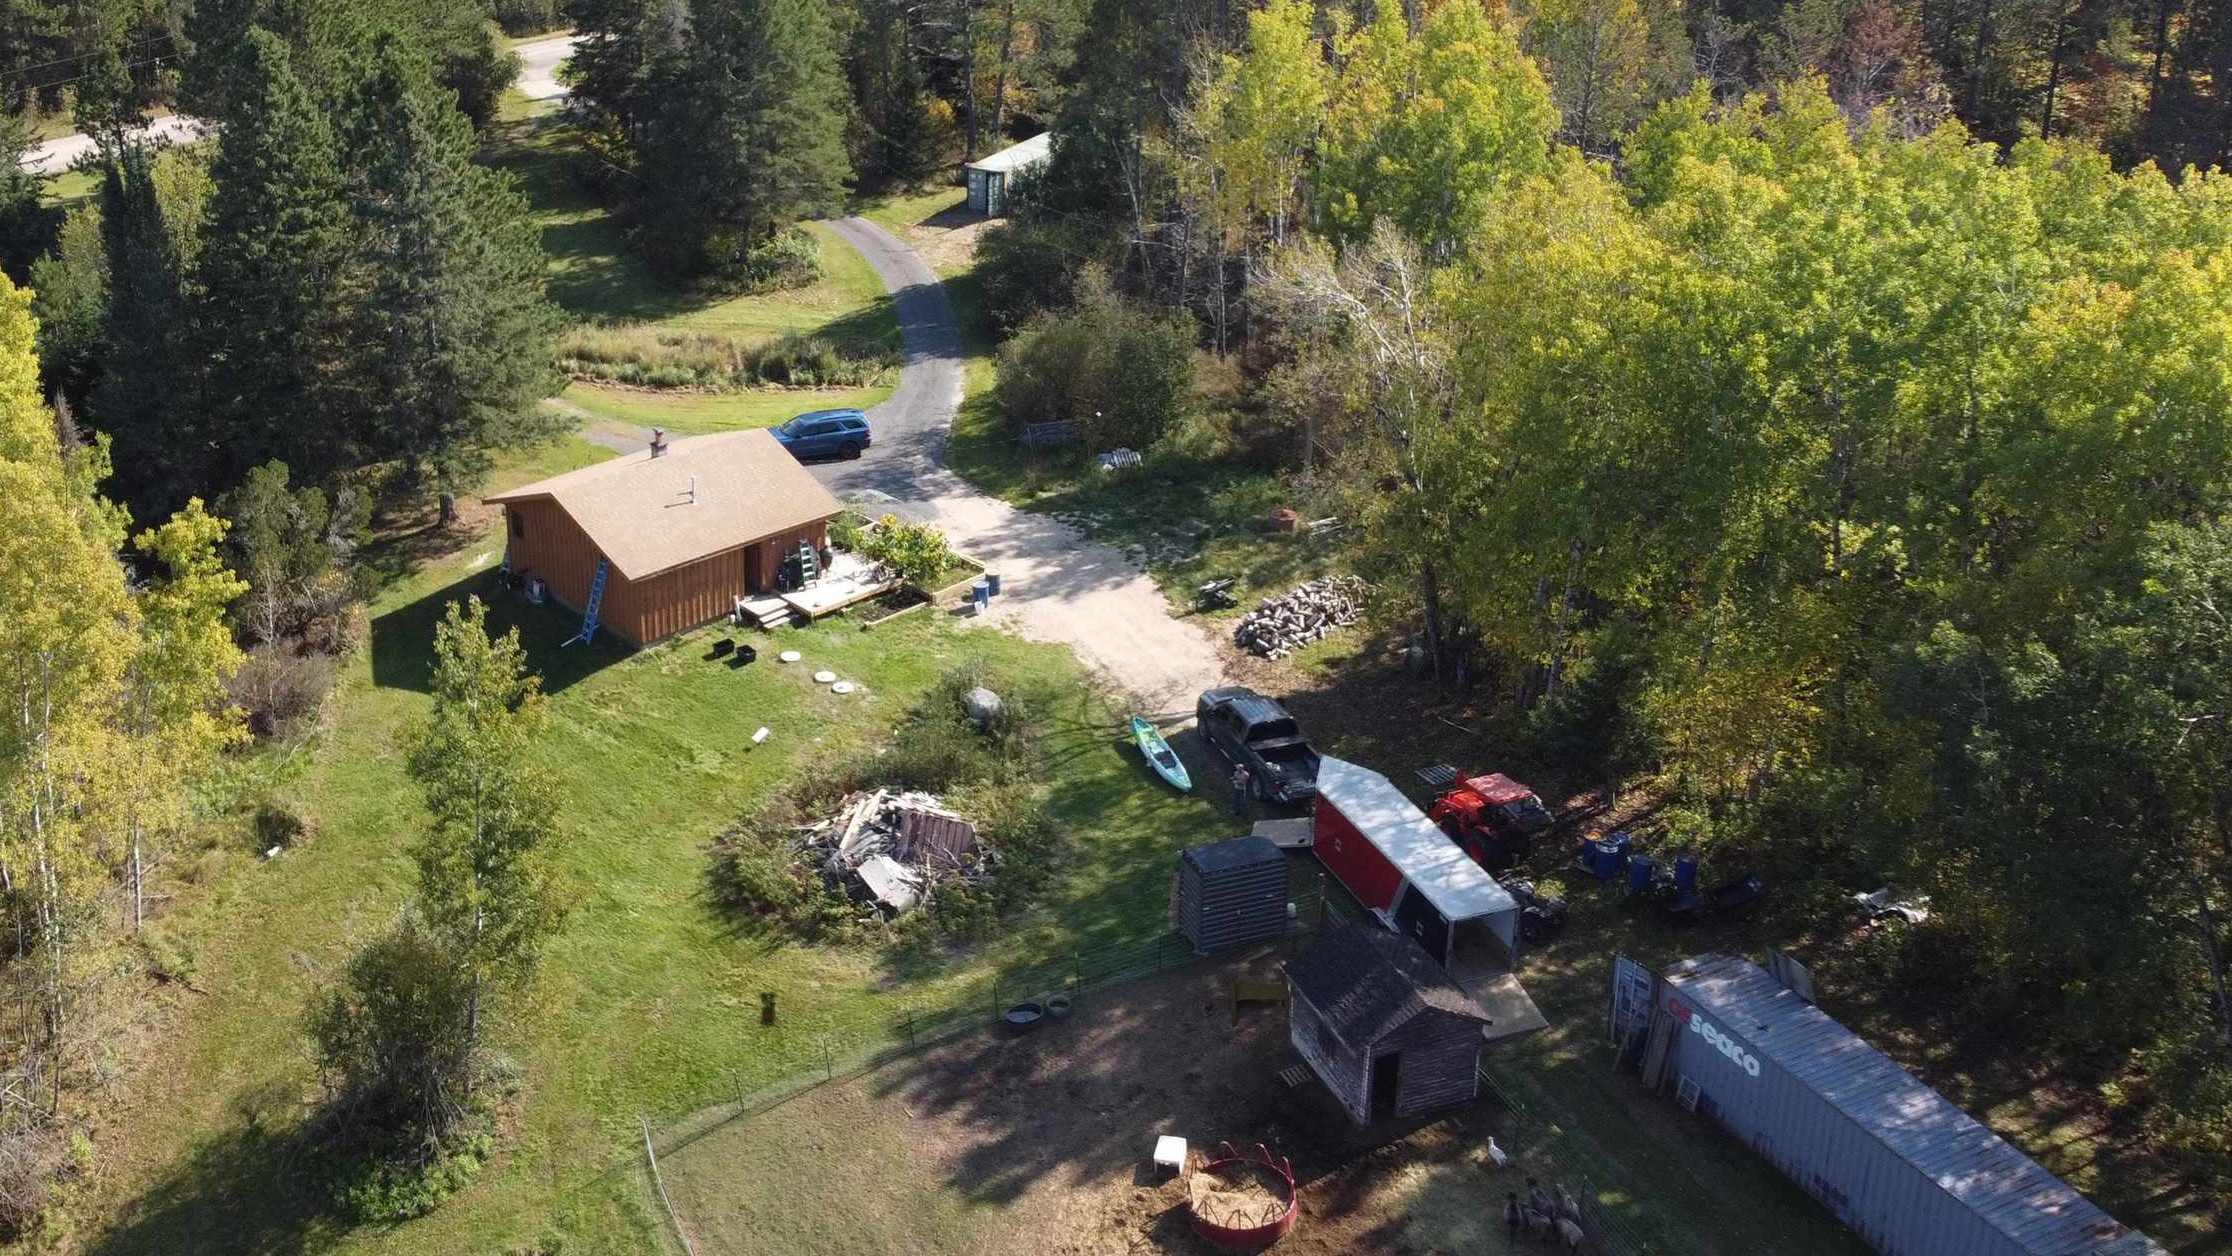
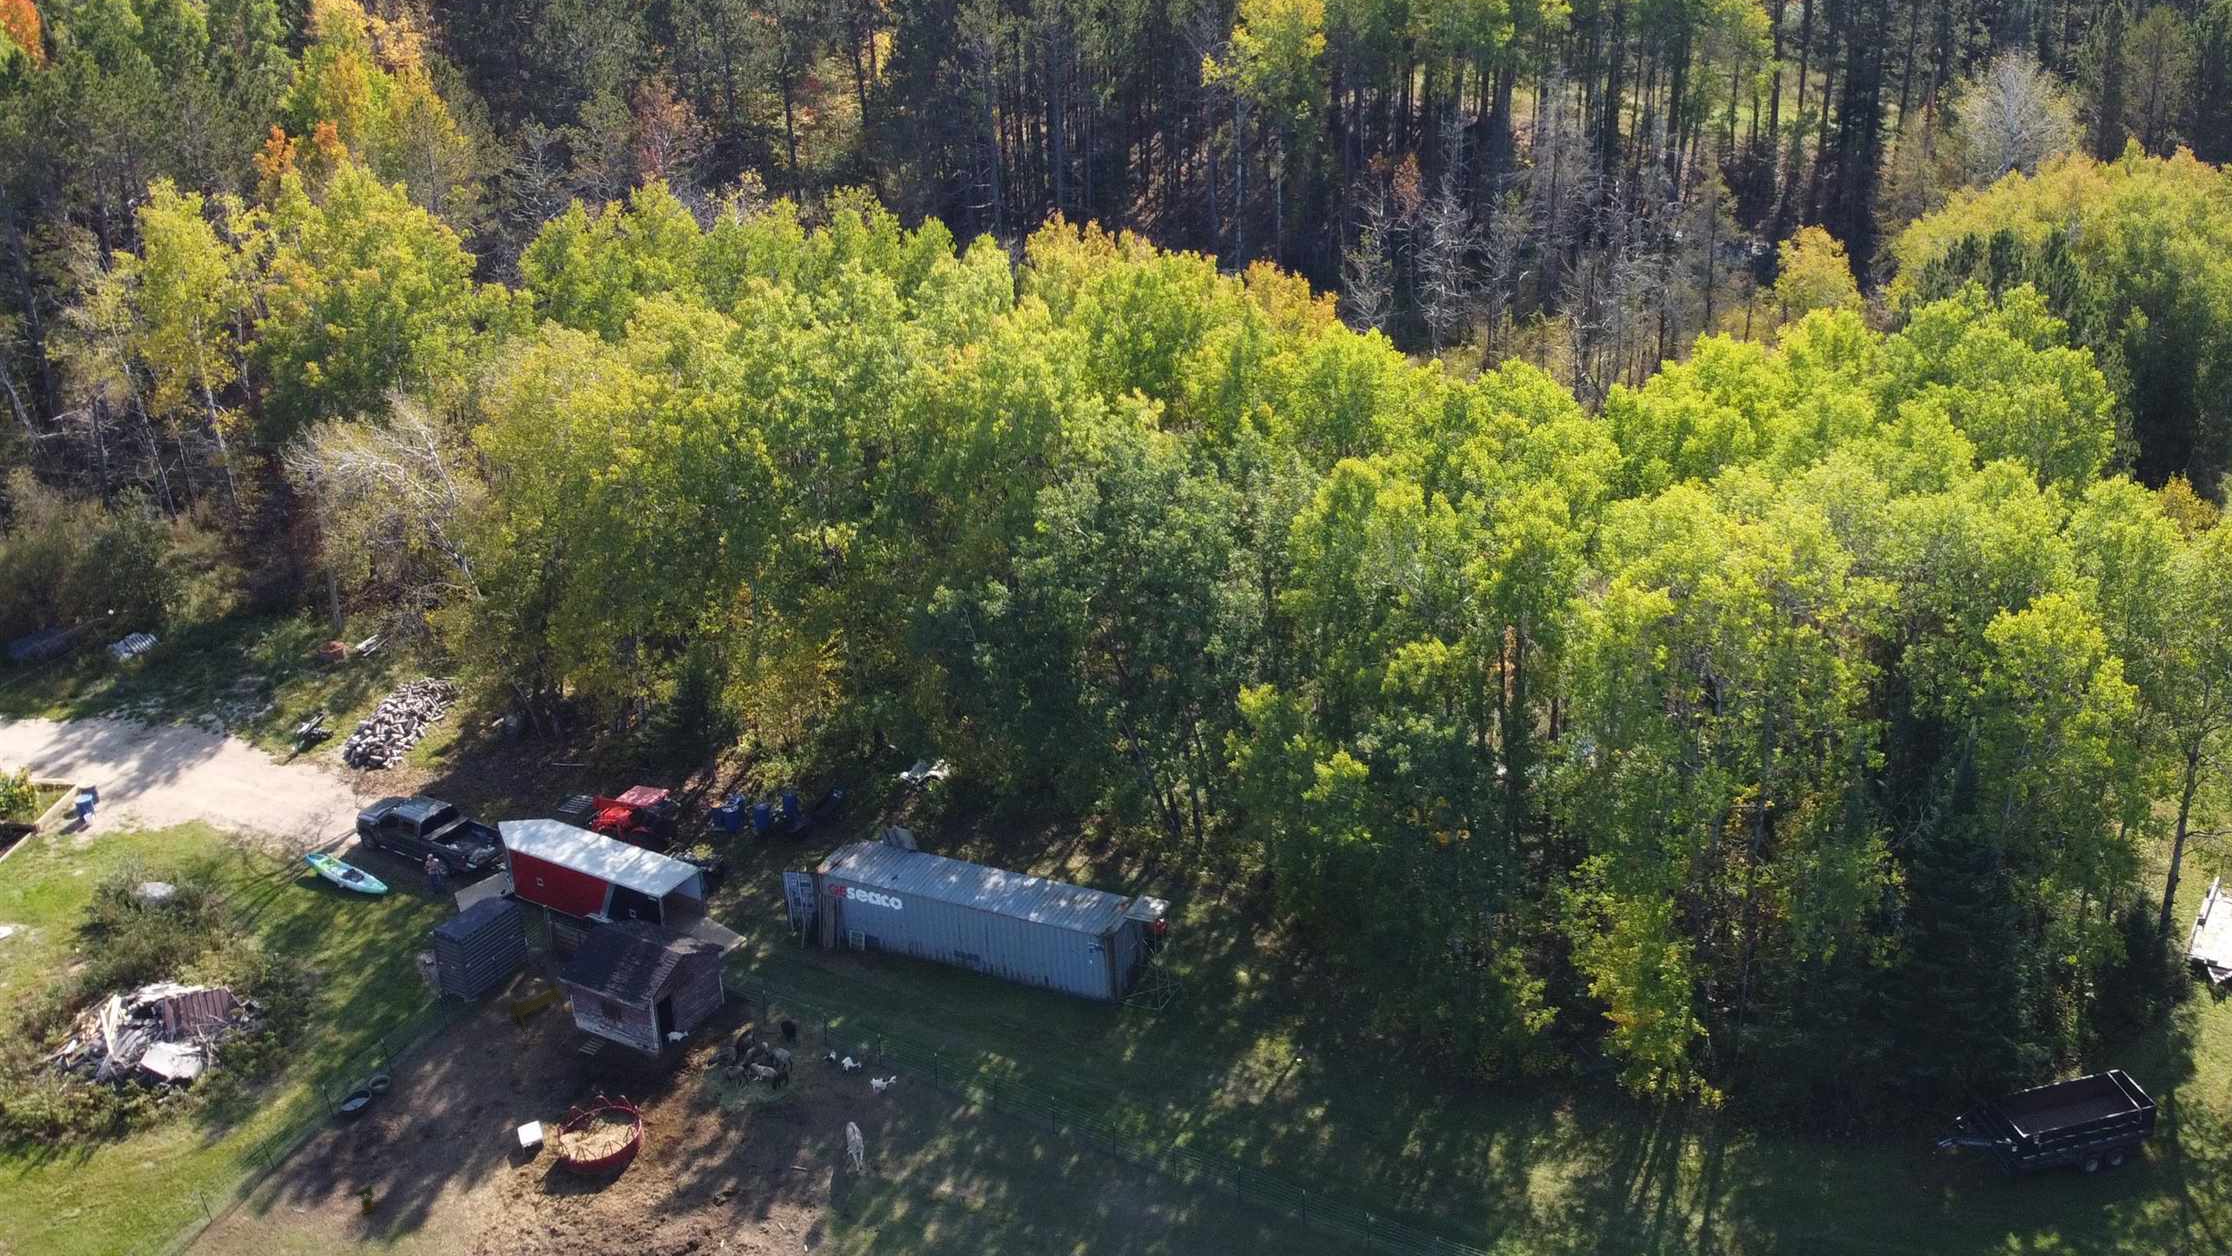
potted tree: present [759,992,777,1025] -> present [356,1186,375,1214]

